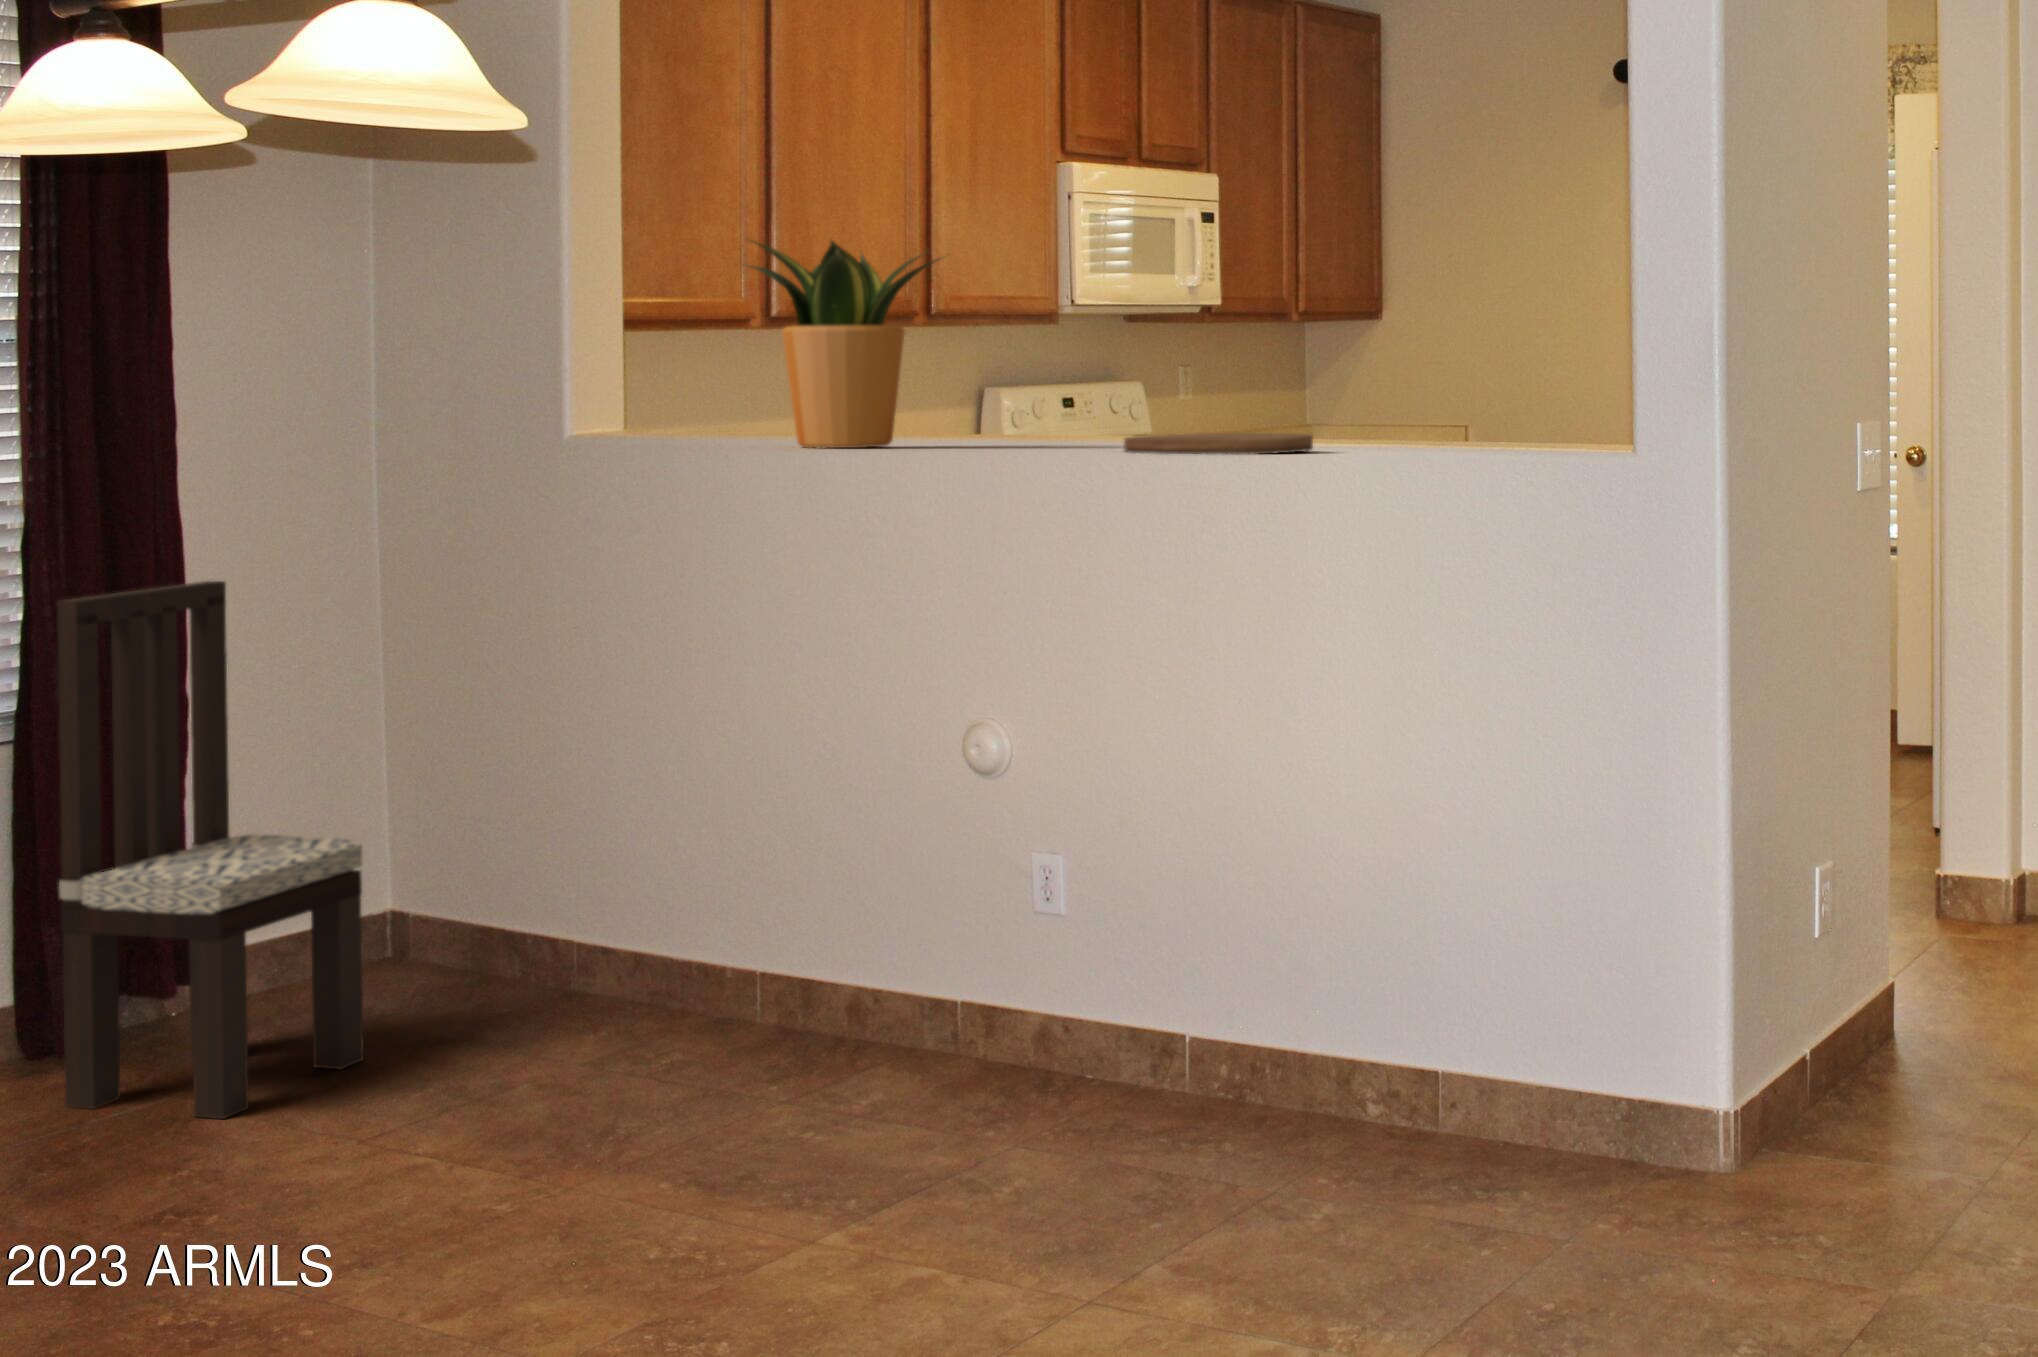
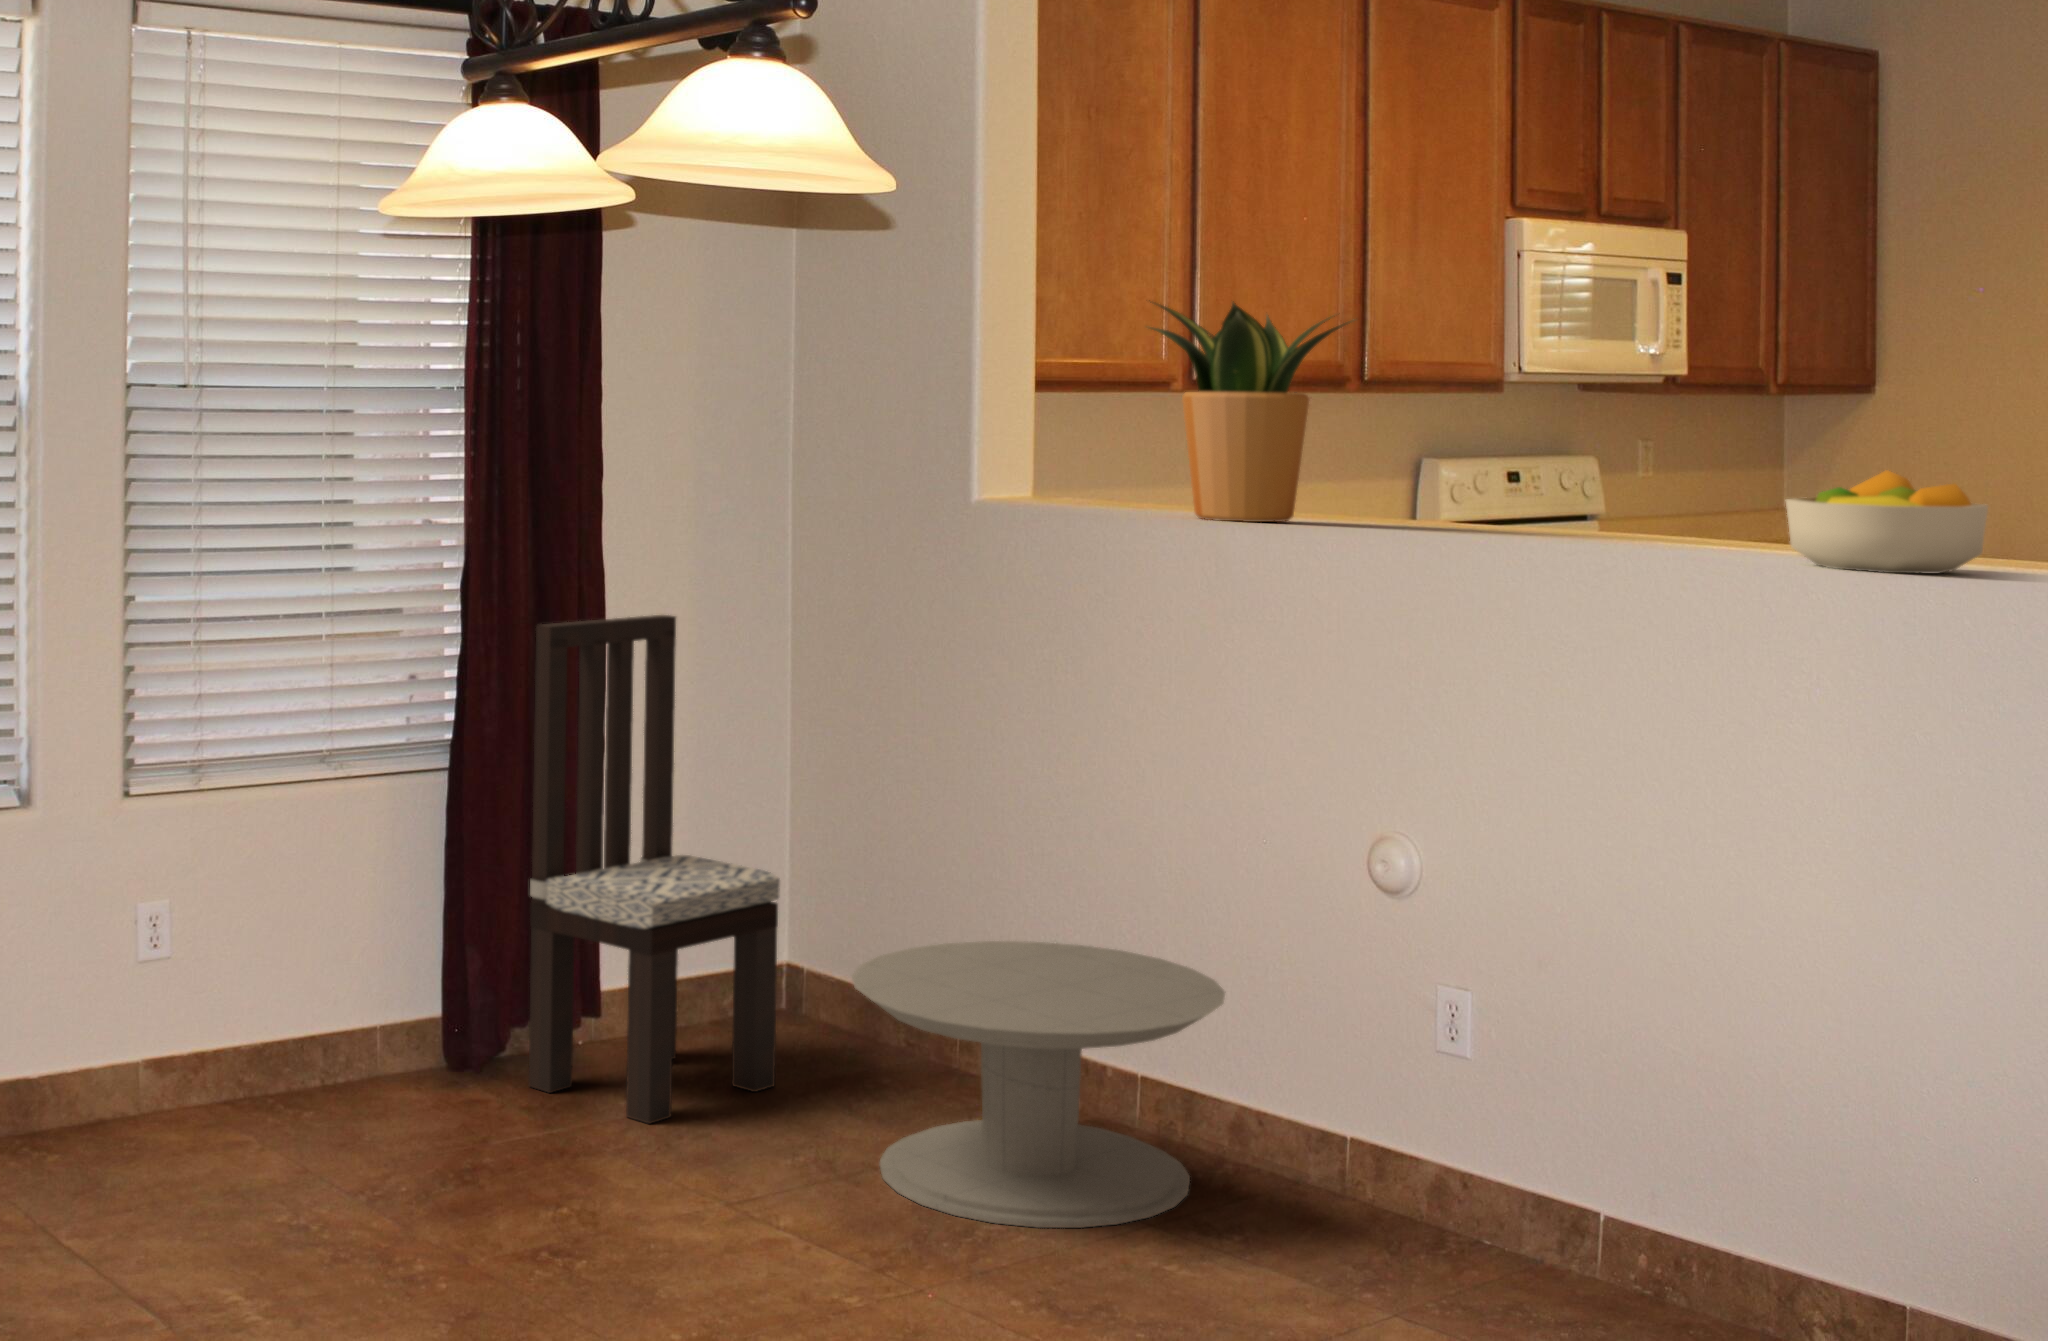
fruit bowl: none [1320,376,1471,460] -> present [1786,471,1988,574]
cutting board: present [1124,433,1313,454] -> none [1548,524,1780,554]
side table: none [458,869,843,1144] -> present [852,941,1225,1228]

